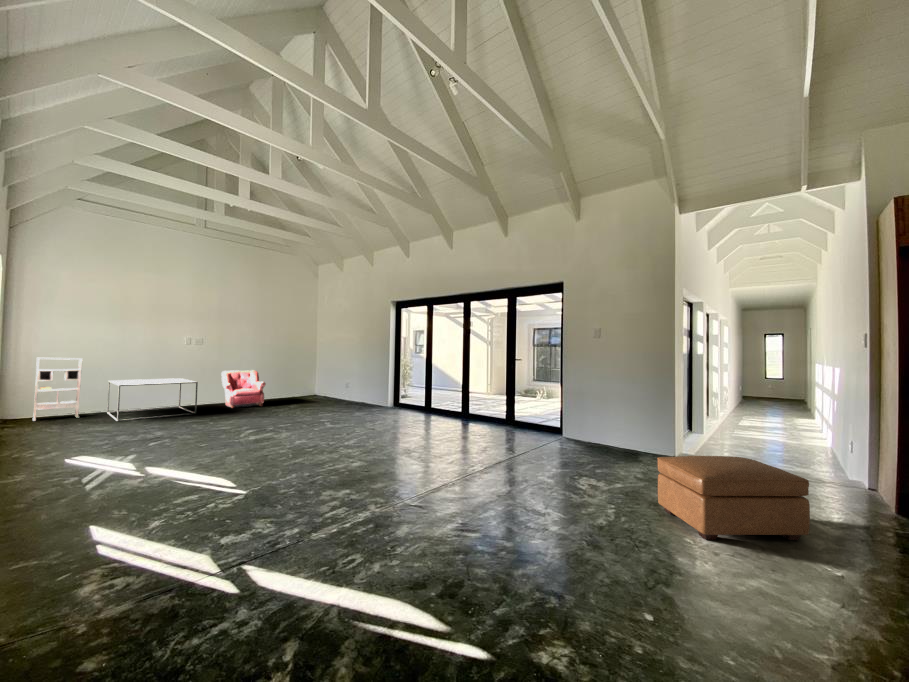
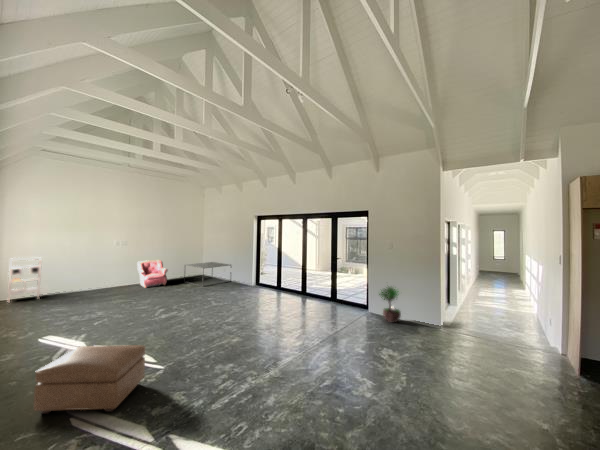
coffee table: present [107,378,198,421] -> present [184,262,231,286]
potted tree: none [576,388,613,449] -> present [379,287,401,322]
ottoman: present [657,456,810,540] -> present [34,345,145,414]

